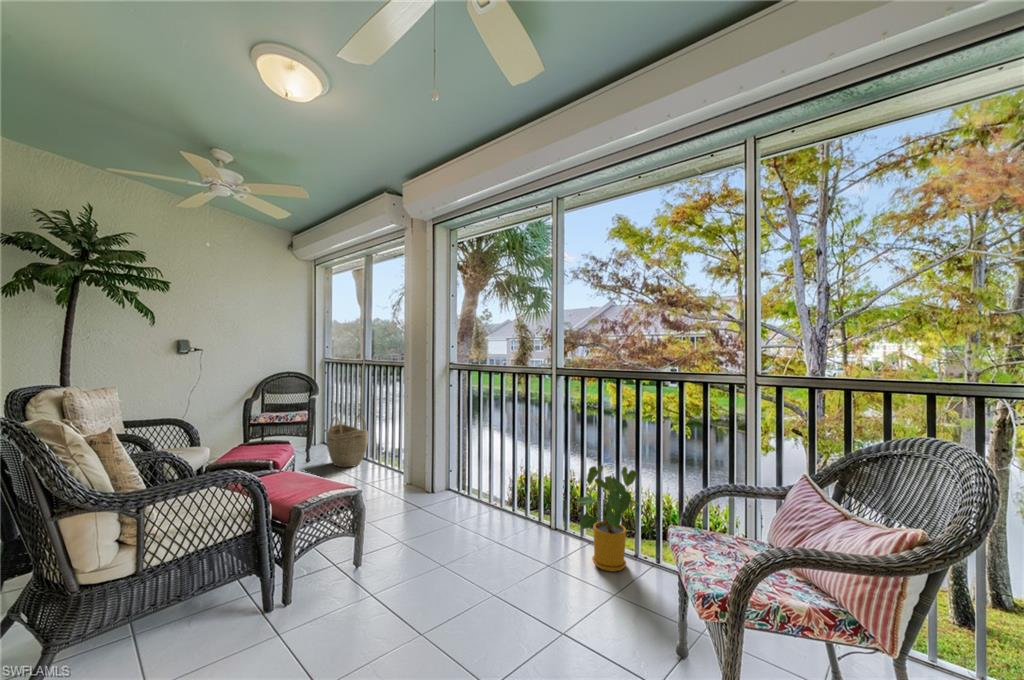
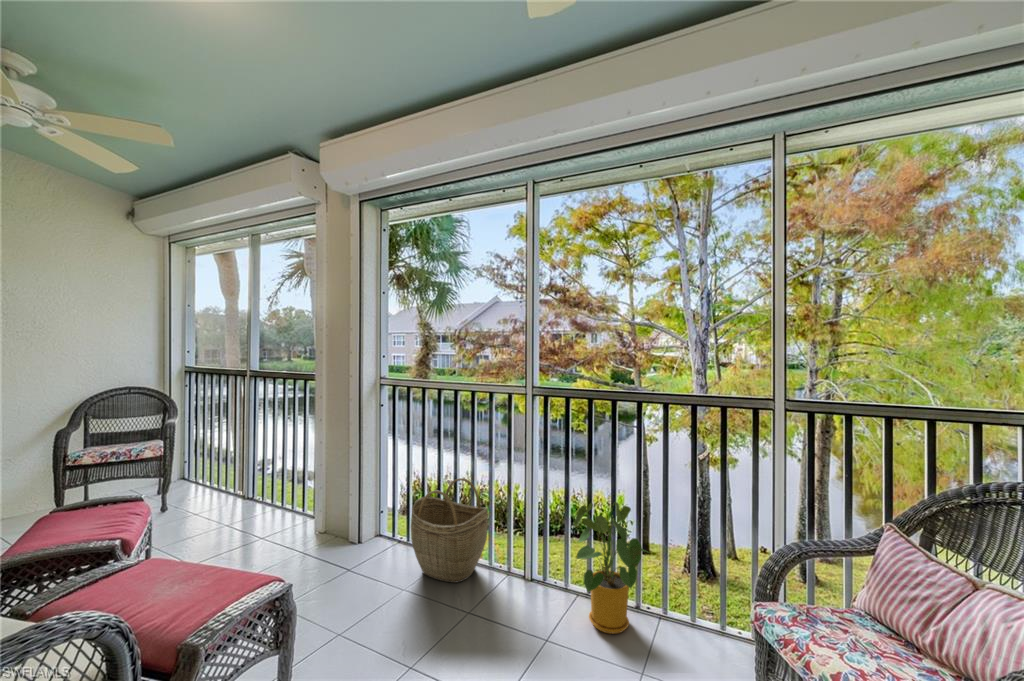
woven basket: present [327,415,368,468] -> present [411,478,488,583]

